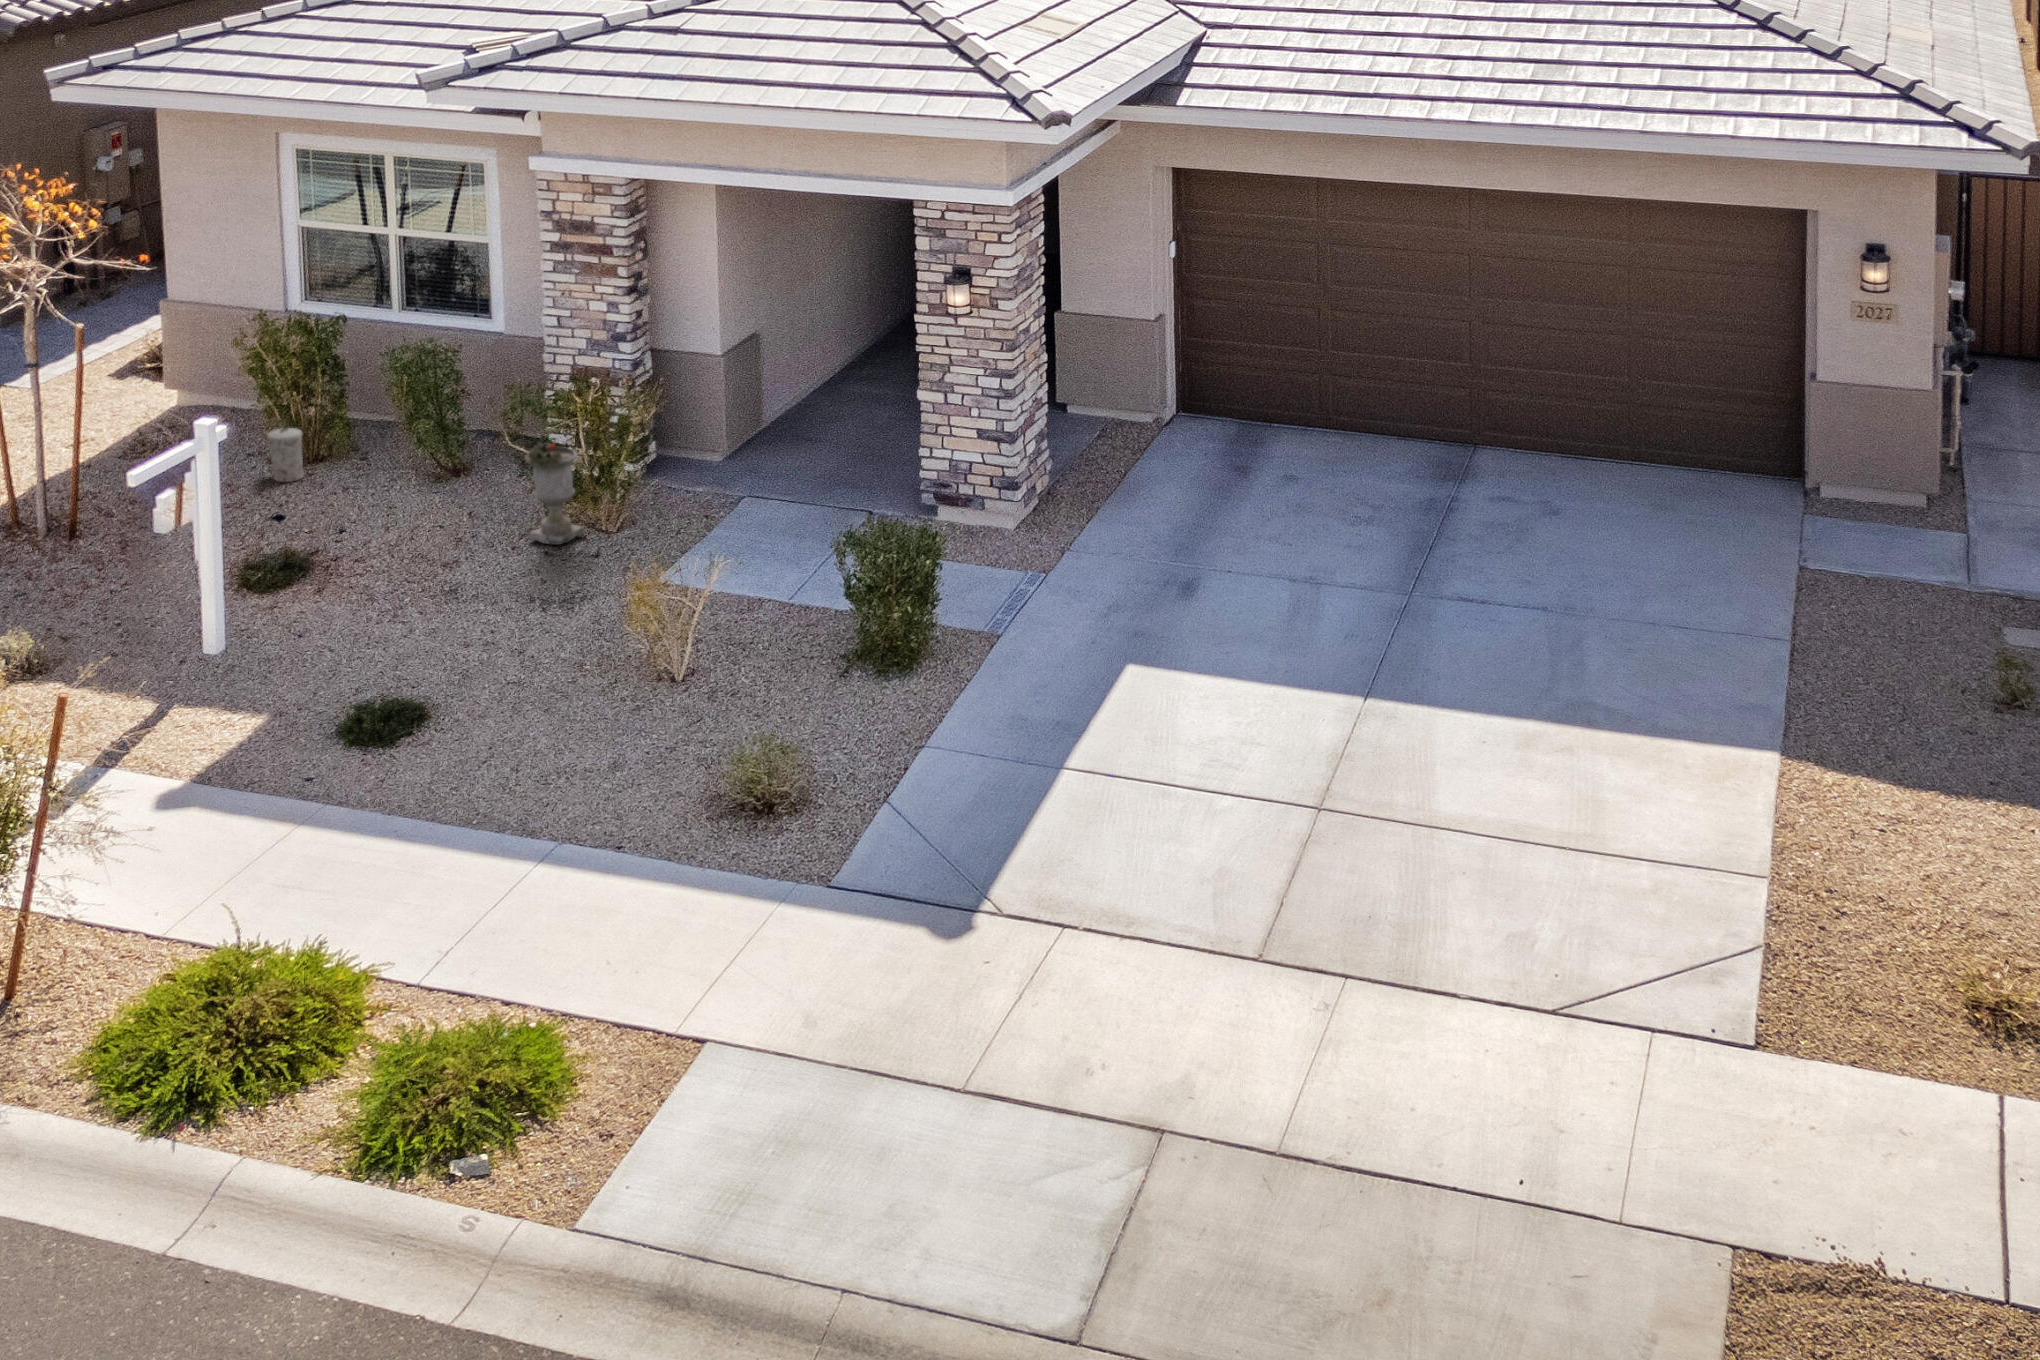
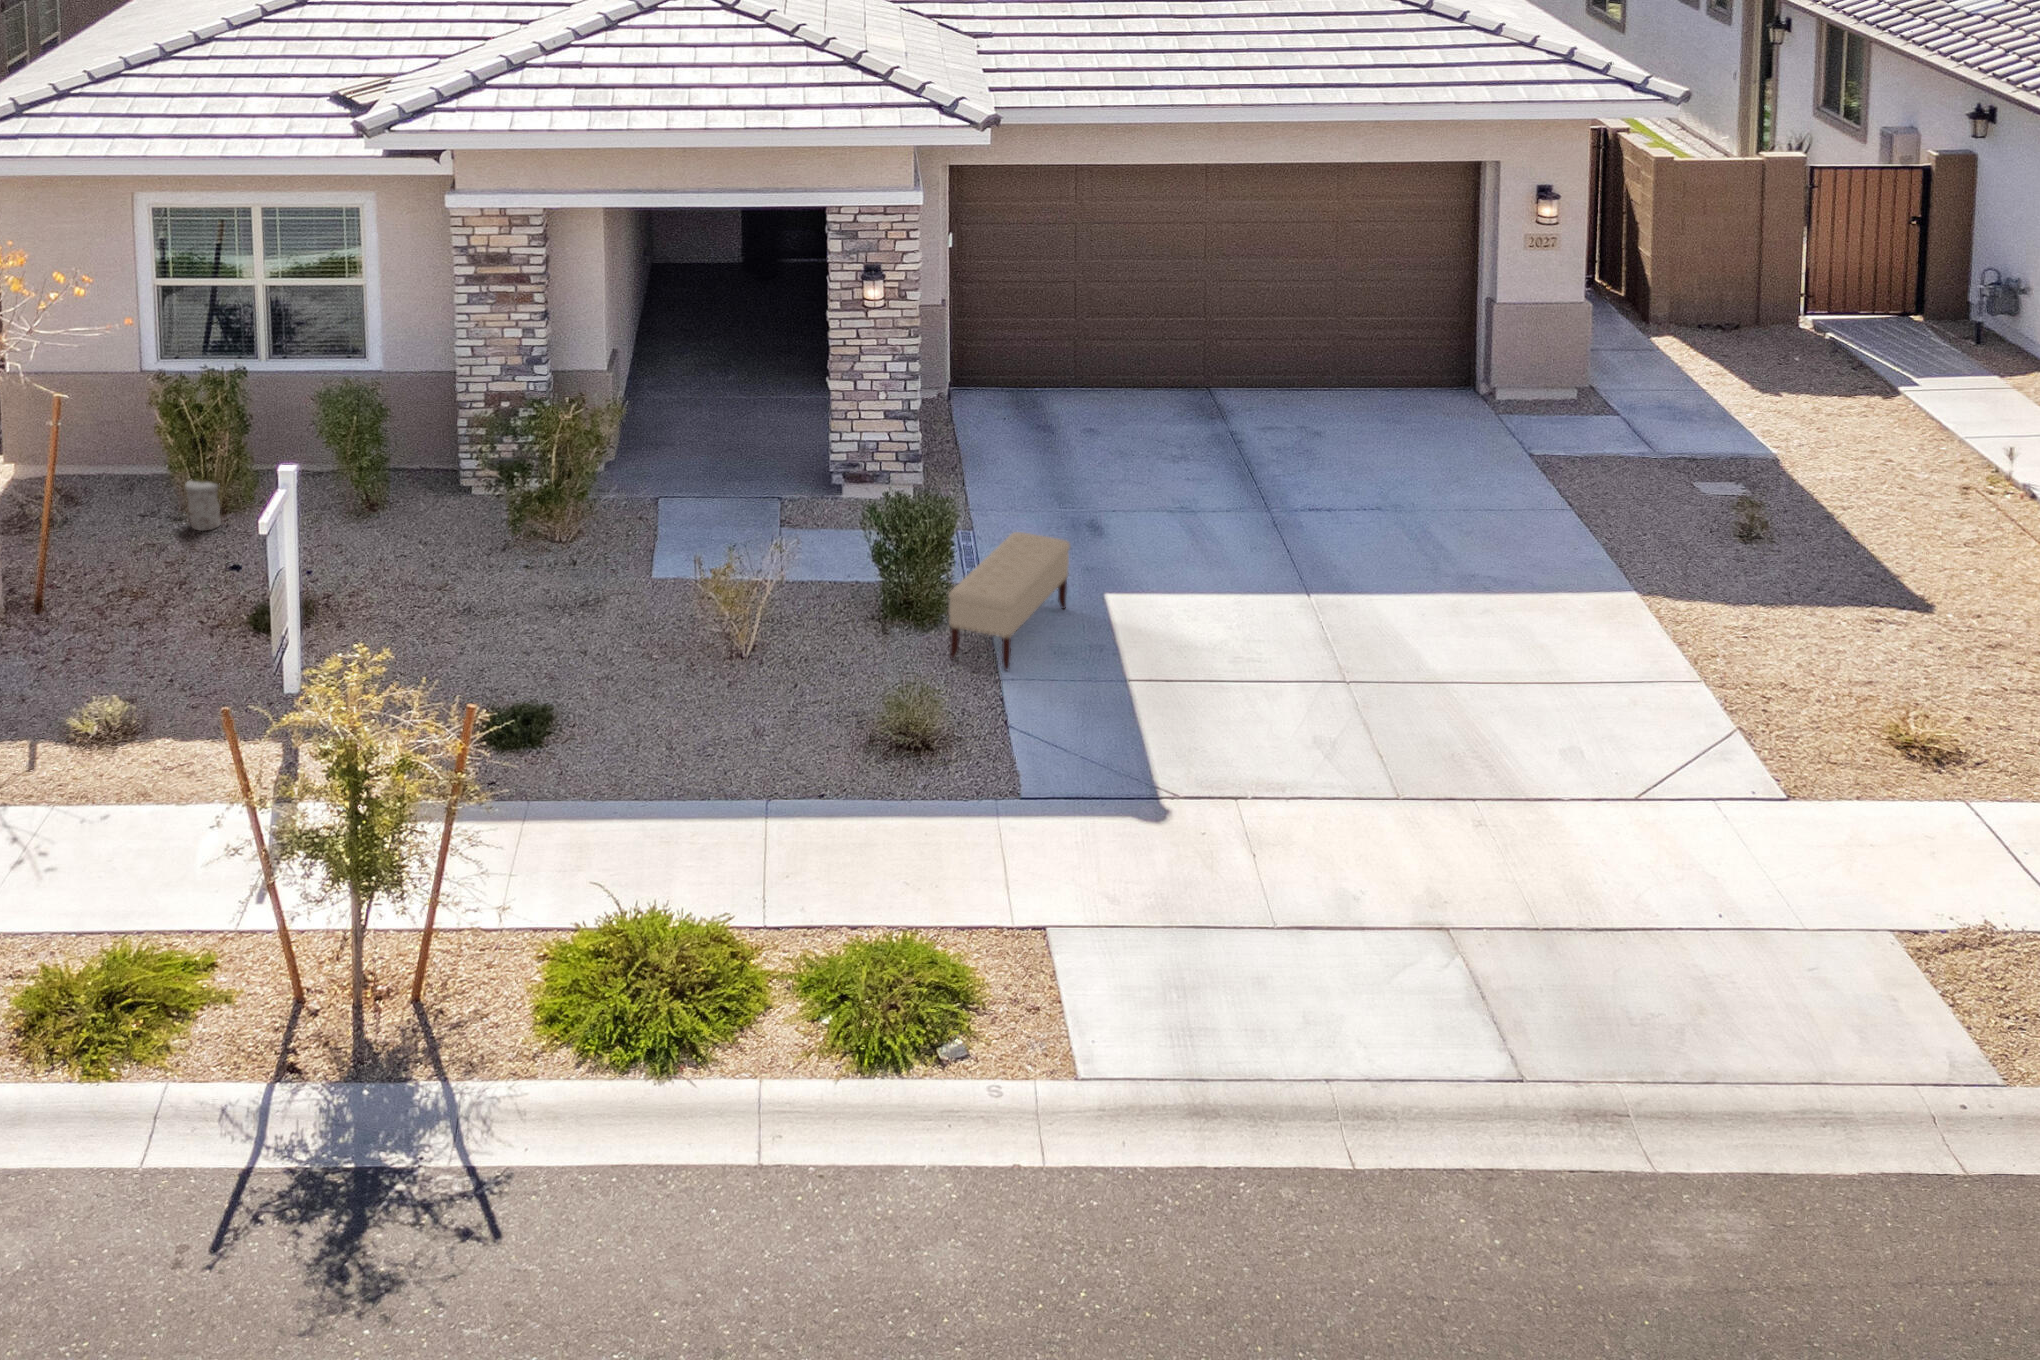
planter: present [525,442,583,545] -> none [503,461,553,558]
bench: none [845,571,1032,717] -> present [949,532,1070,670]

